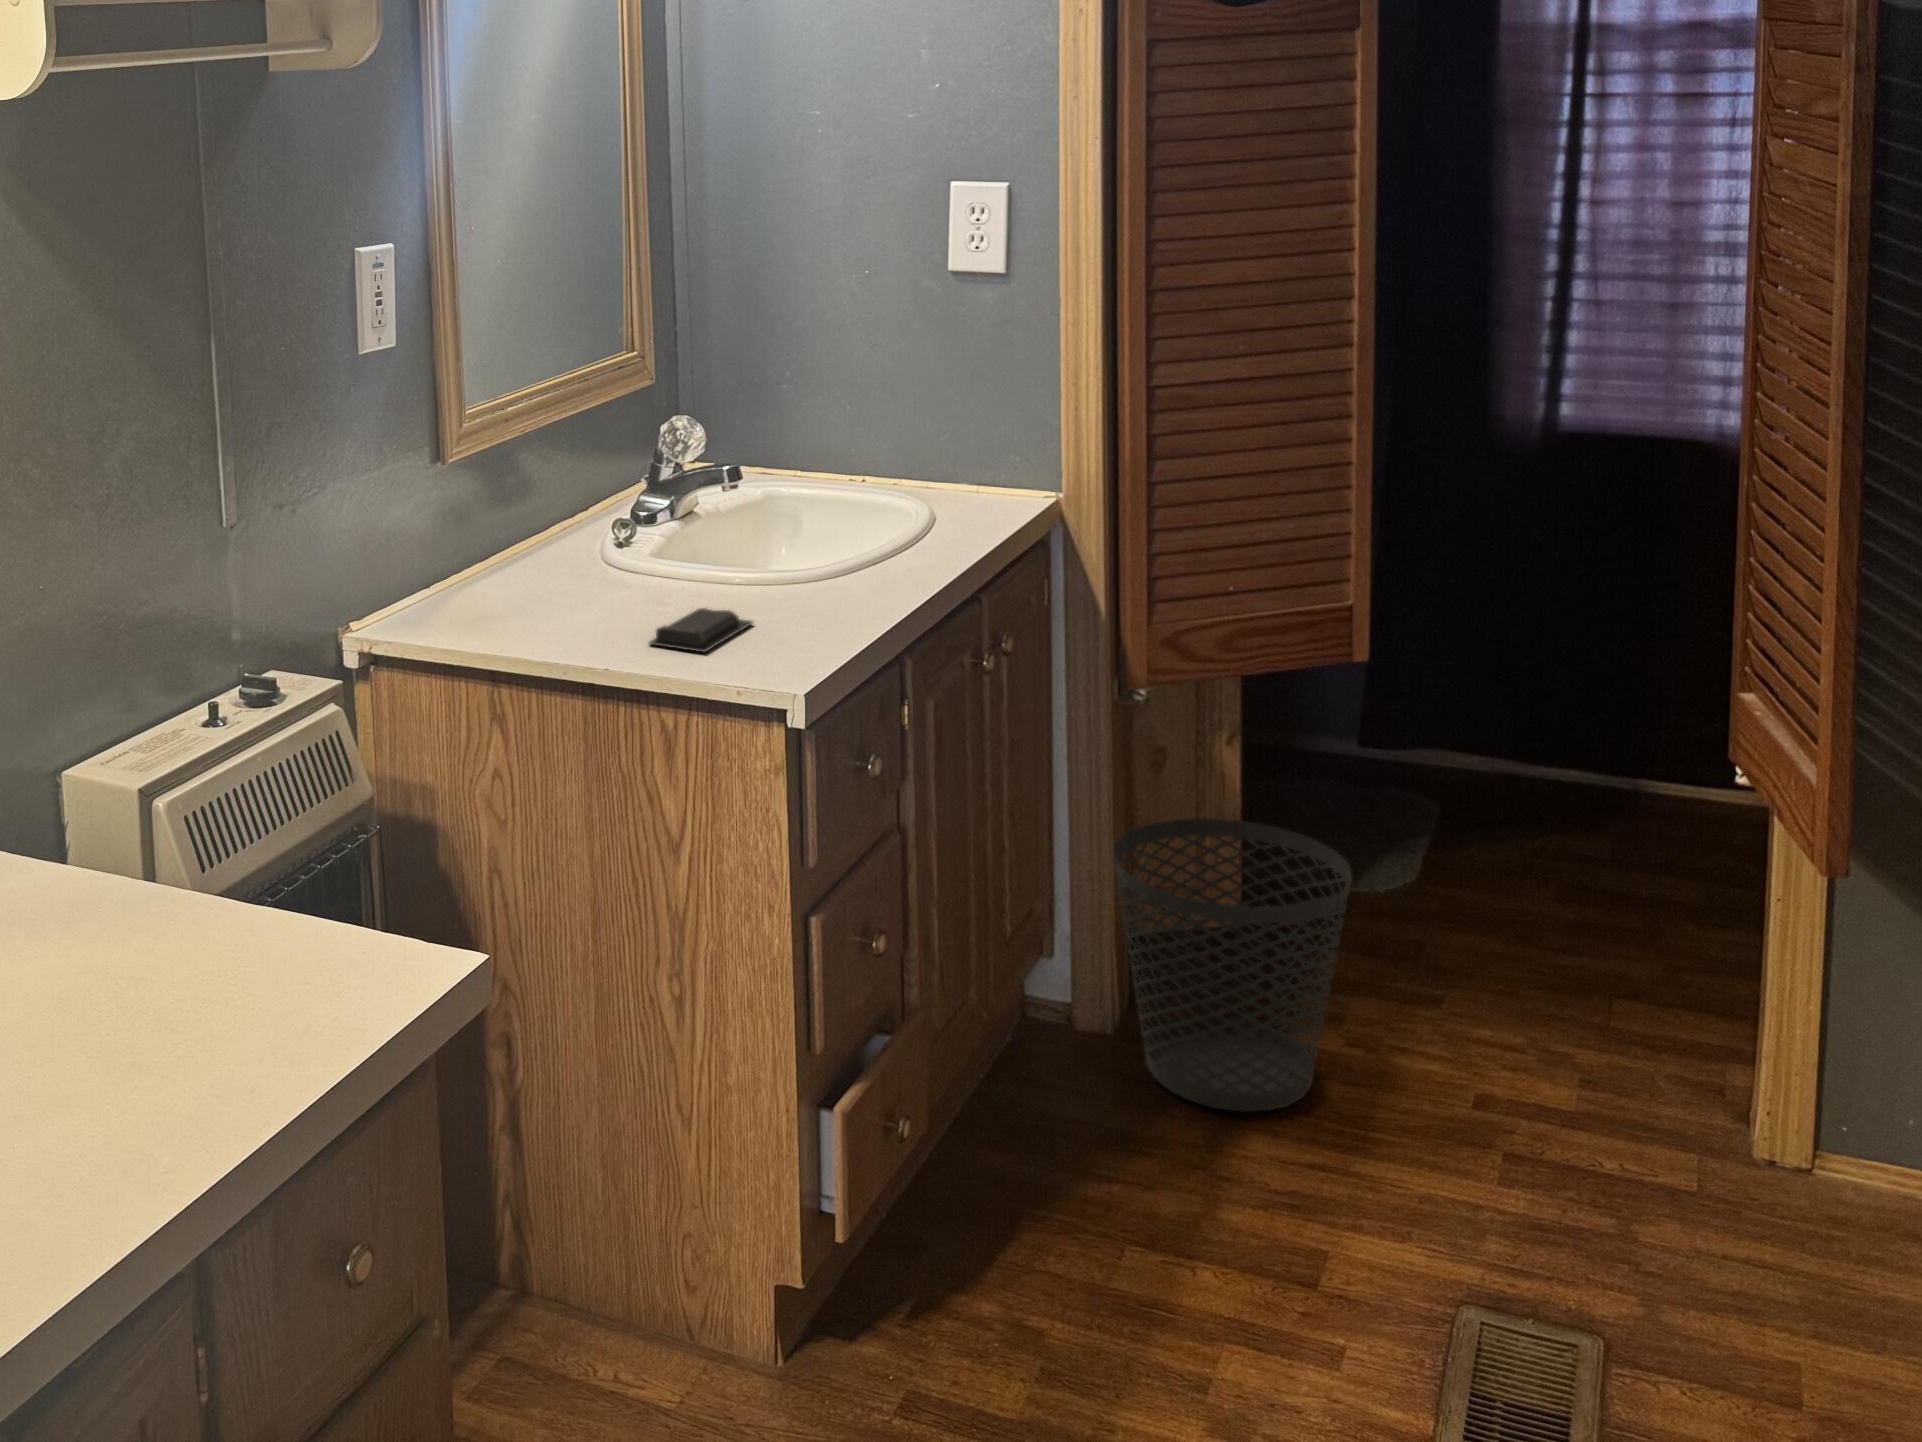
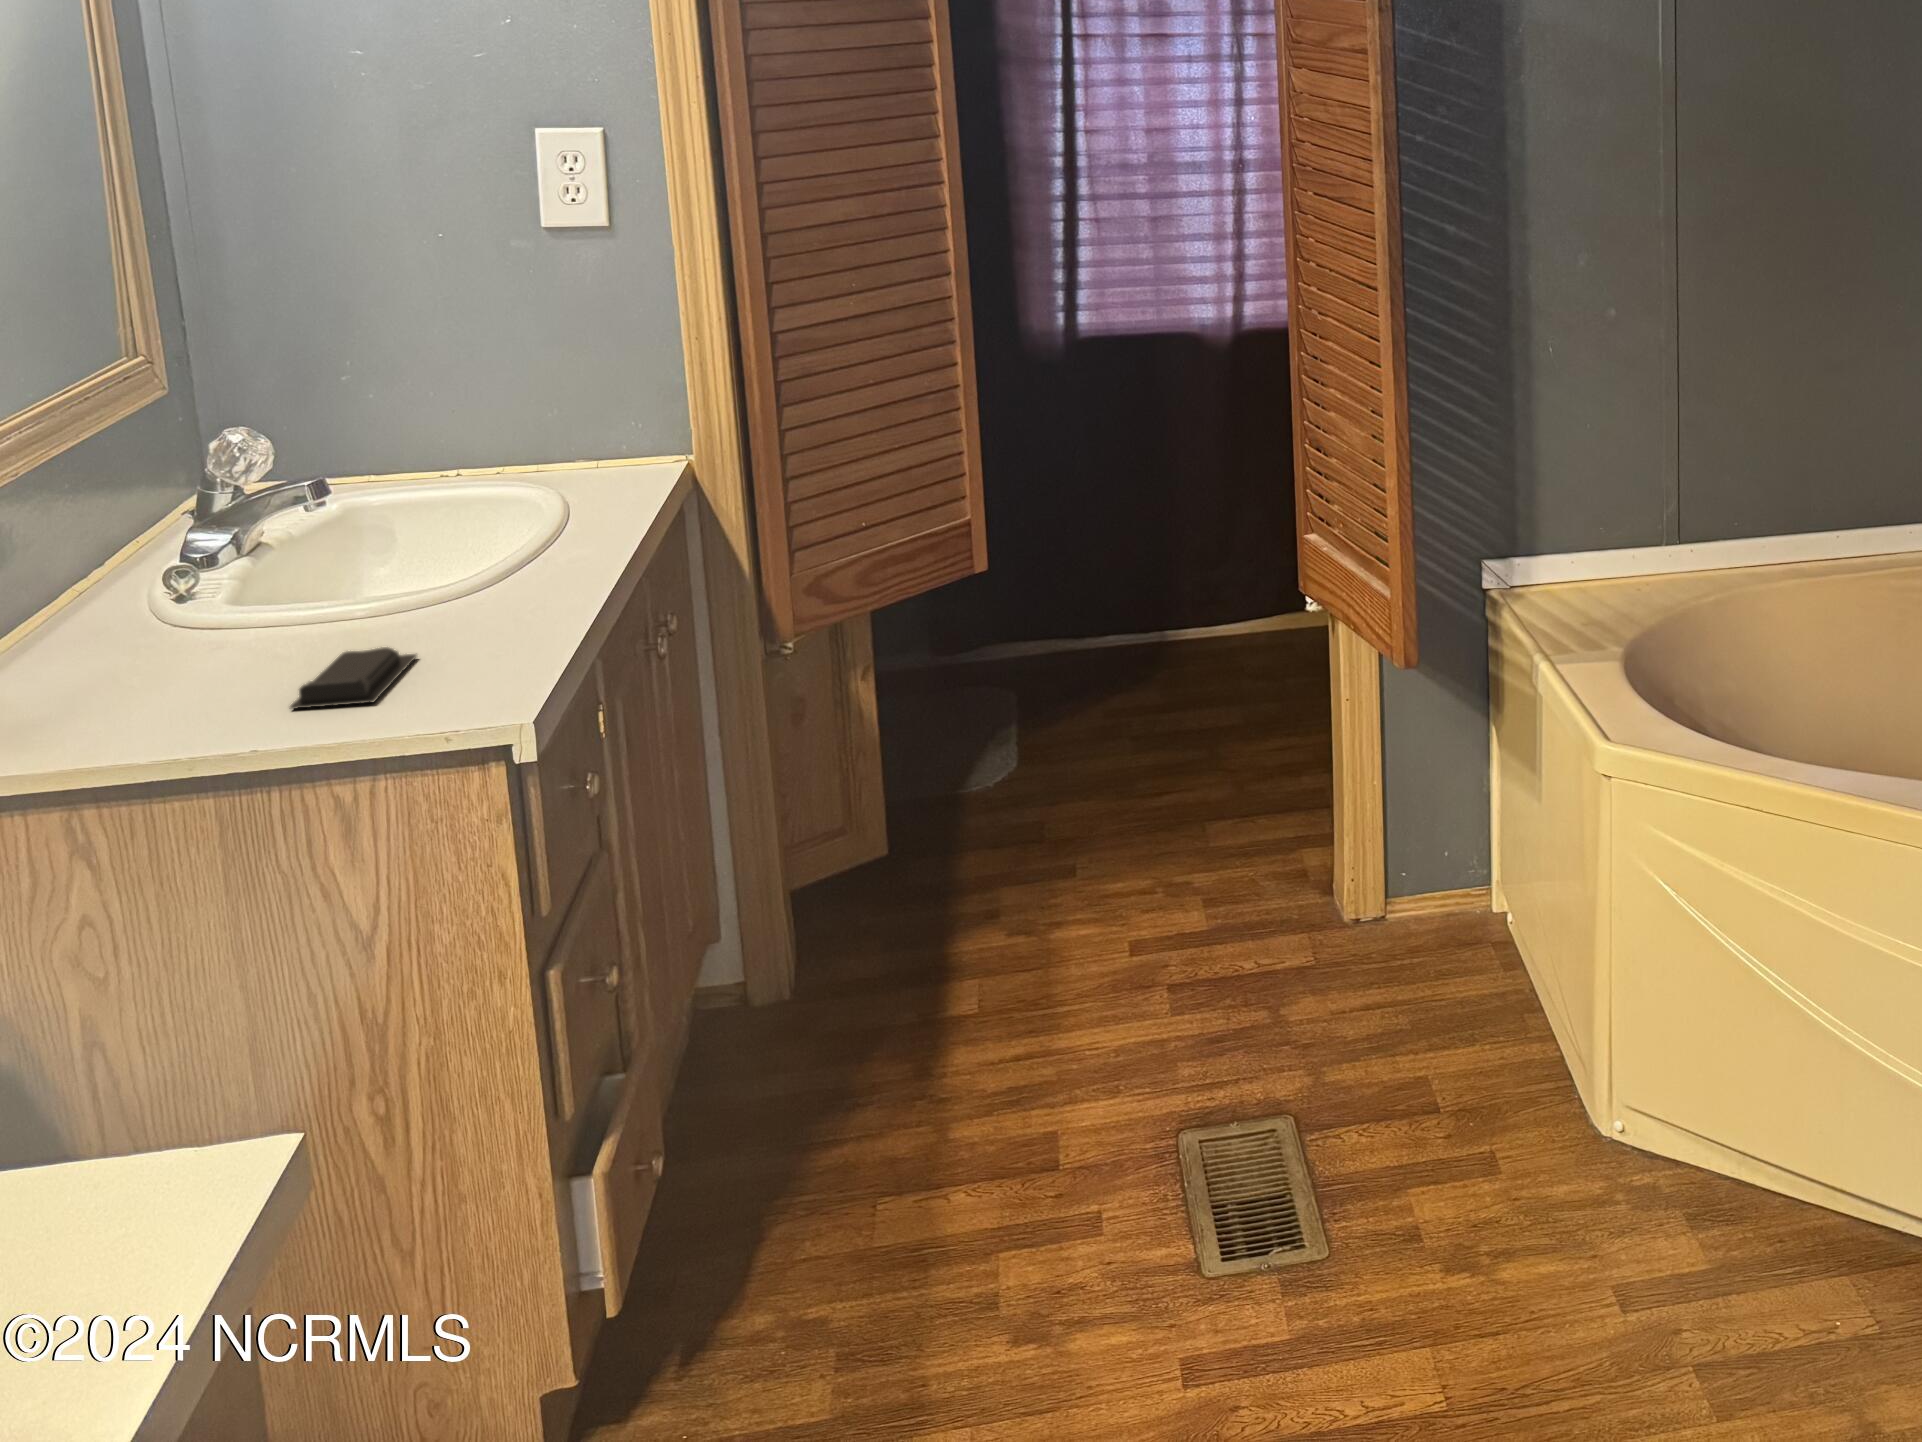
wastebasket: present [1114,818,1352,1112] -> none [786,747,1016,1036]

